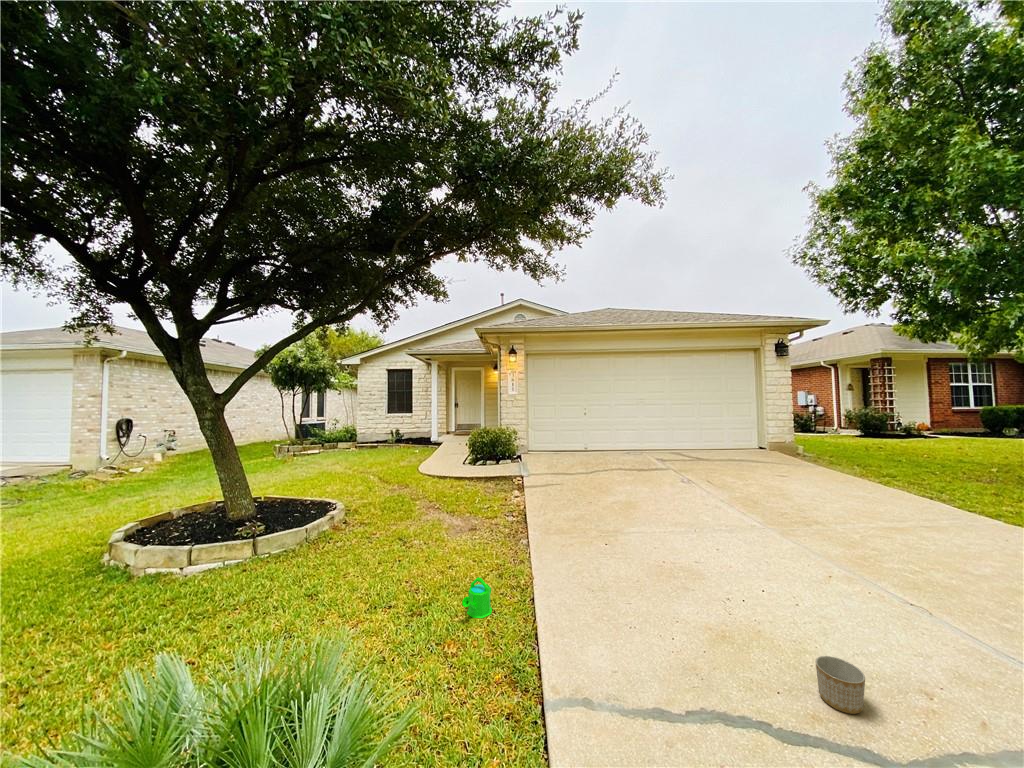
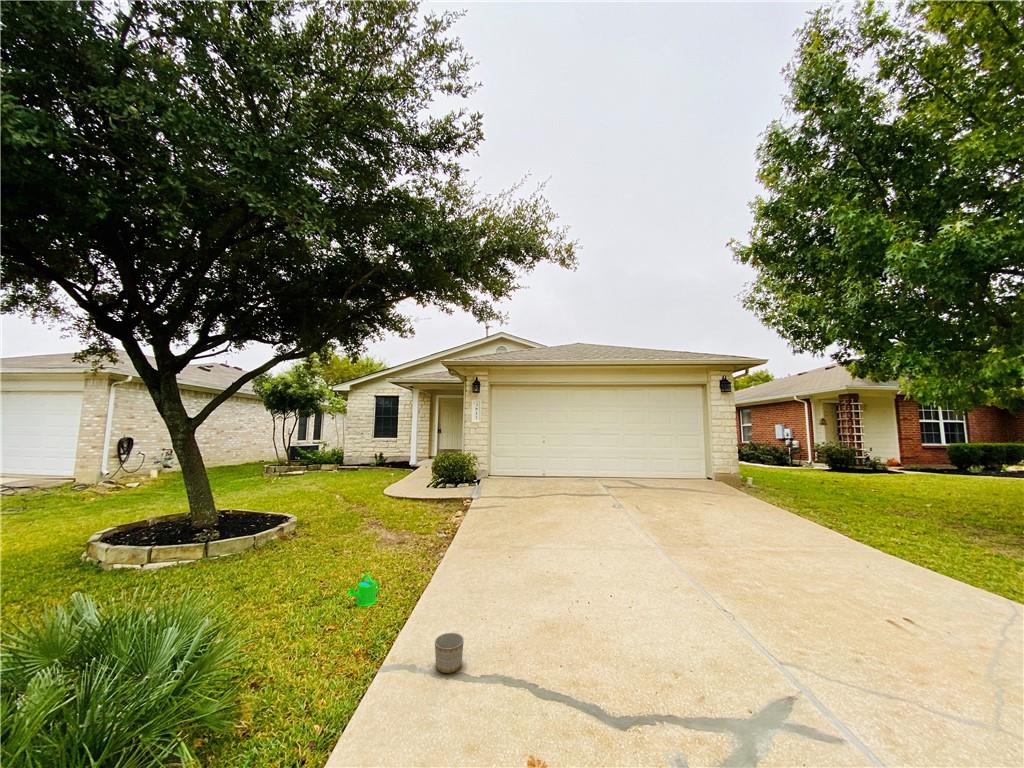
planter: present [816,656,865,714] -> present [435,633,464,673]

